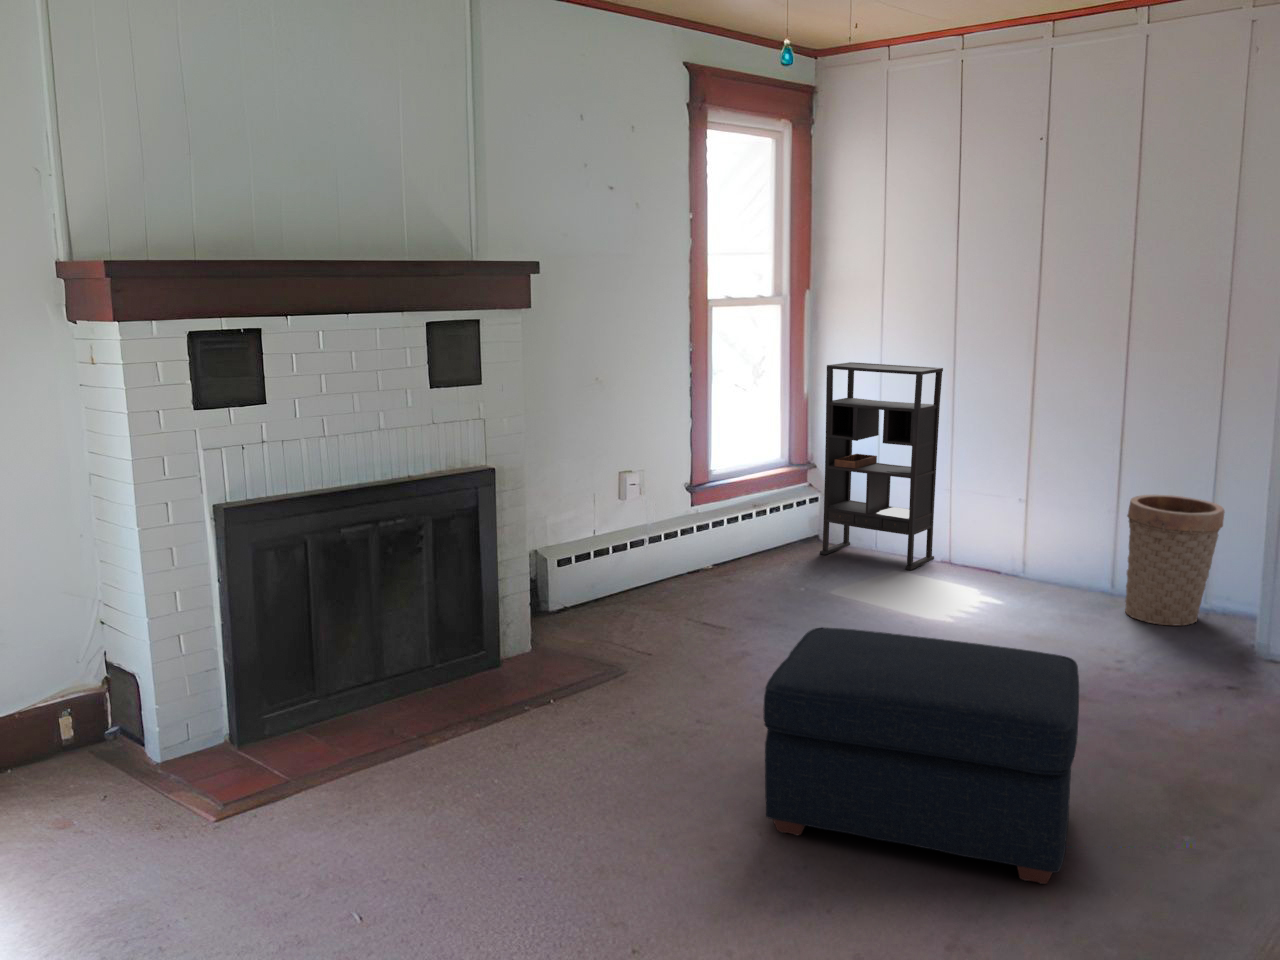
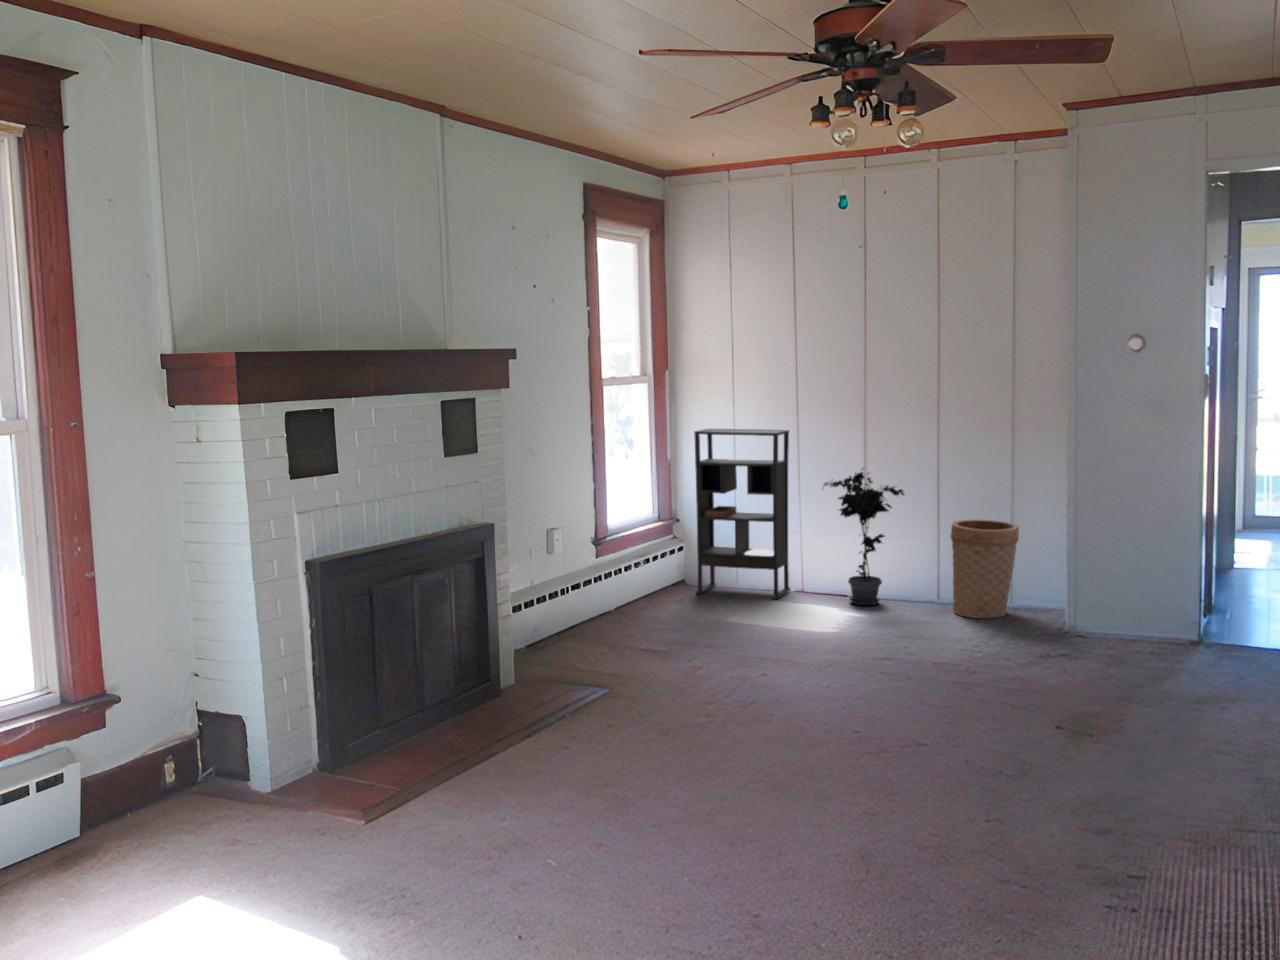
potted plant: none [973,419,1072,590] -> present [824,468,904,605]
ottoman: present [763,628,1079,884] -> none [792,619,1015,771]

